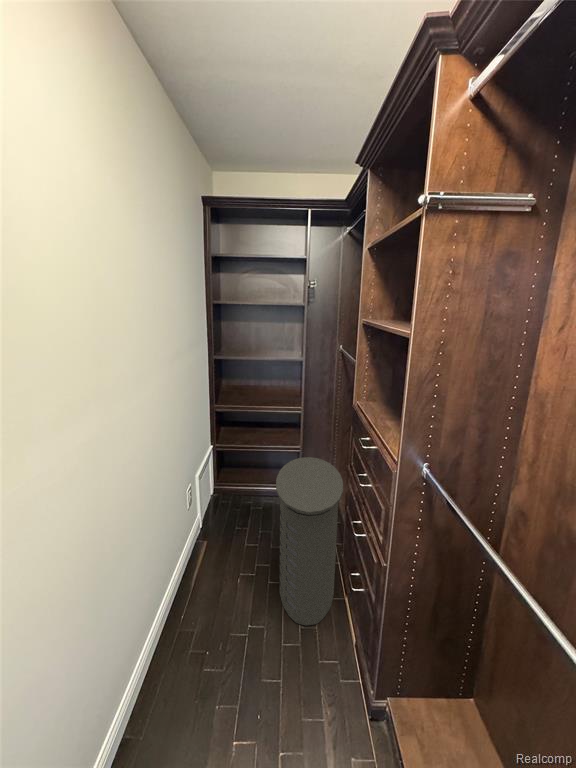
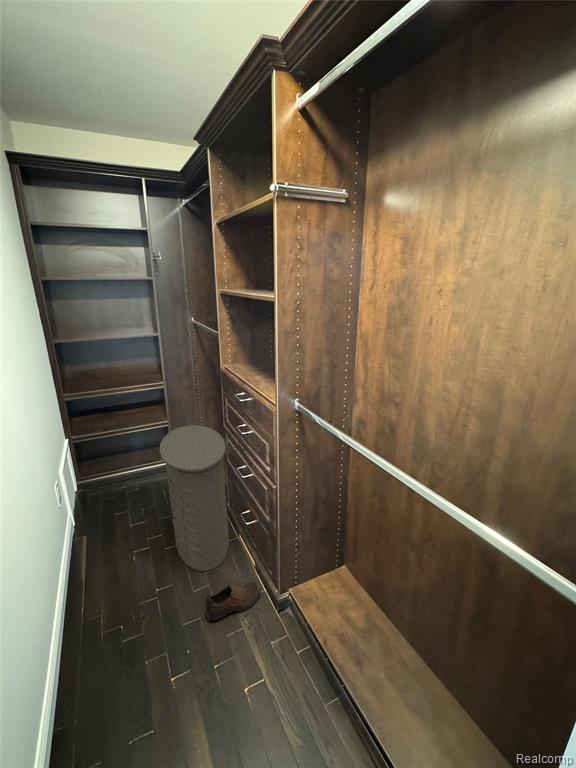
shoe: none [288,656,354,697] -> present [205,582,260,620]

